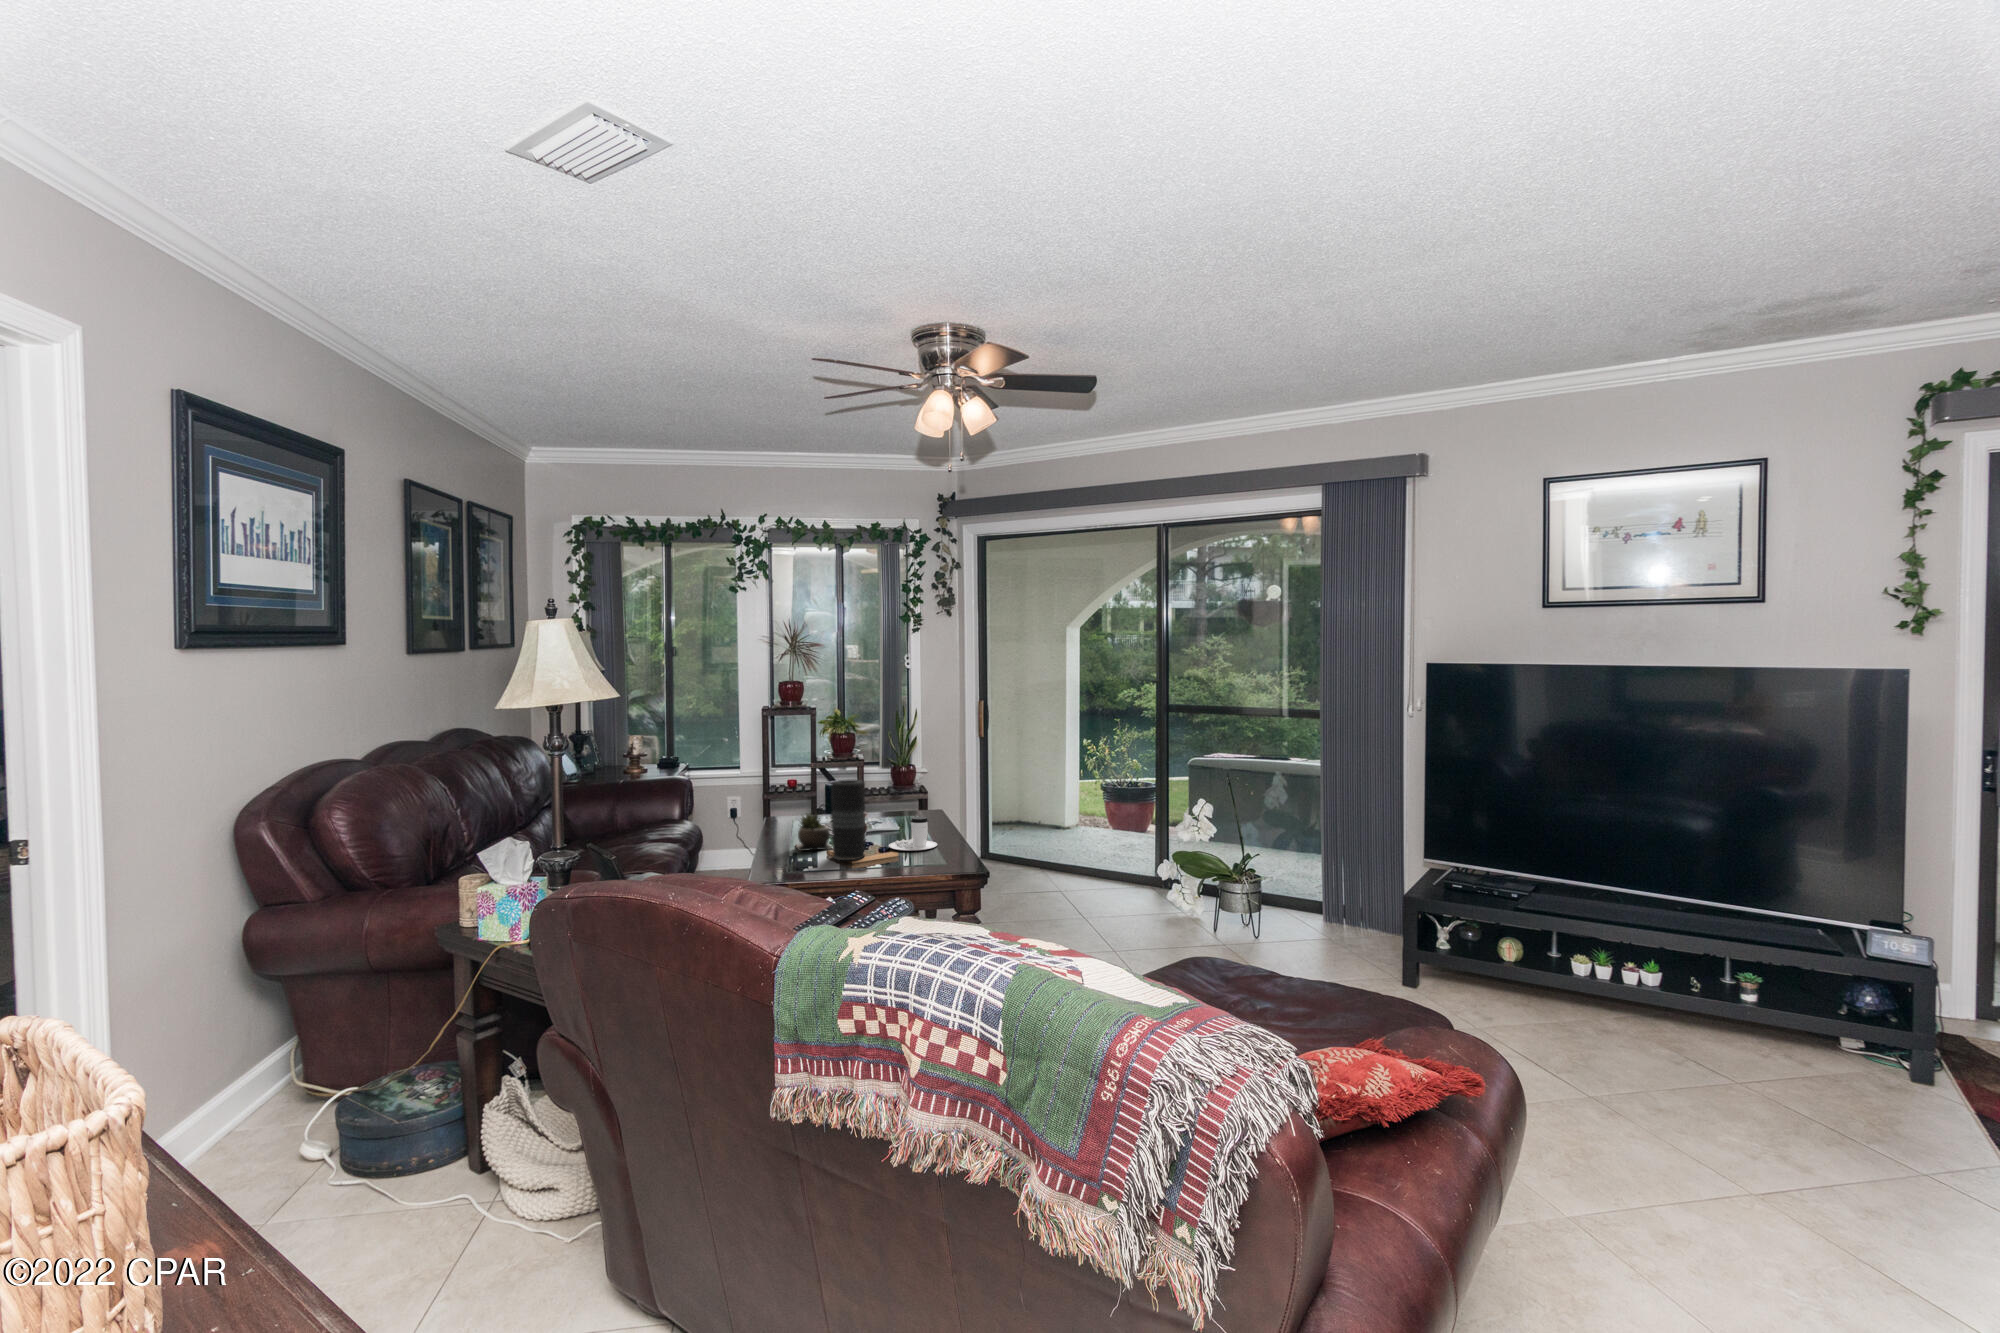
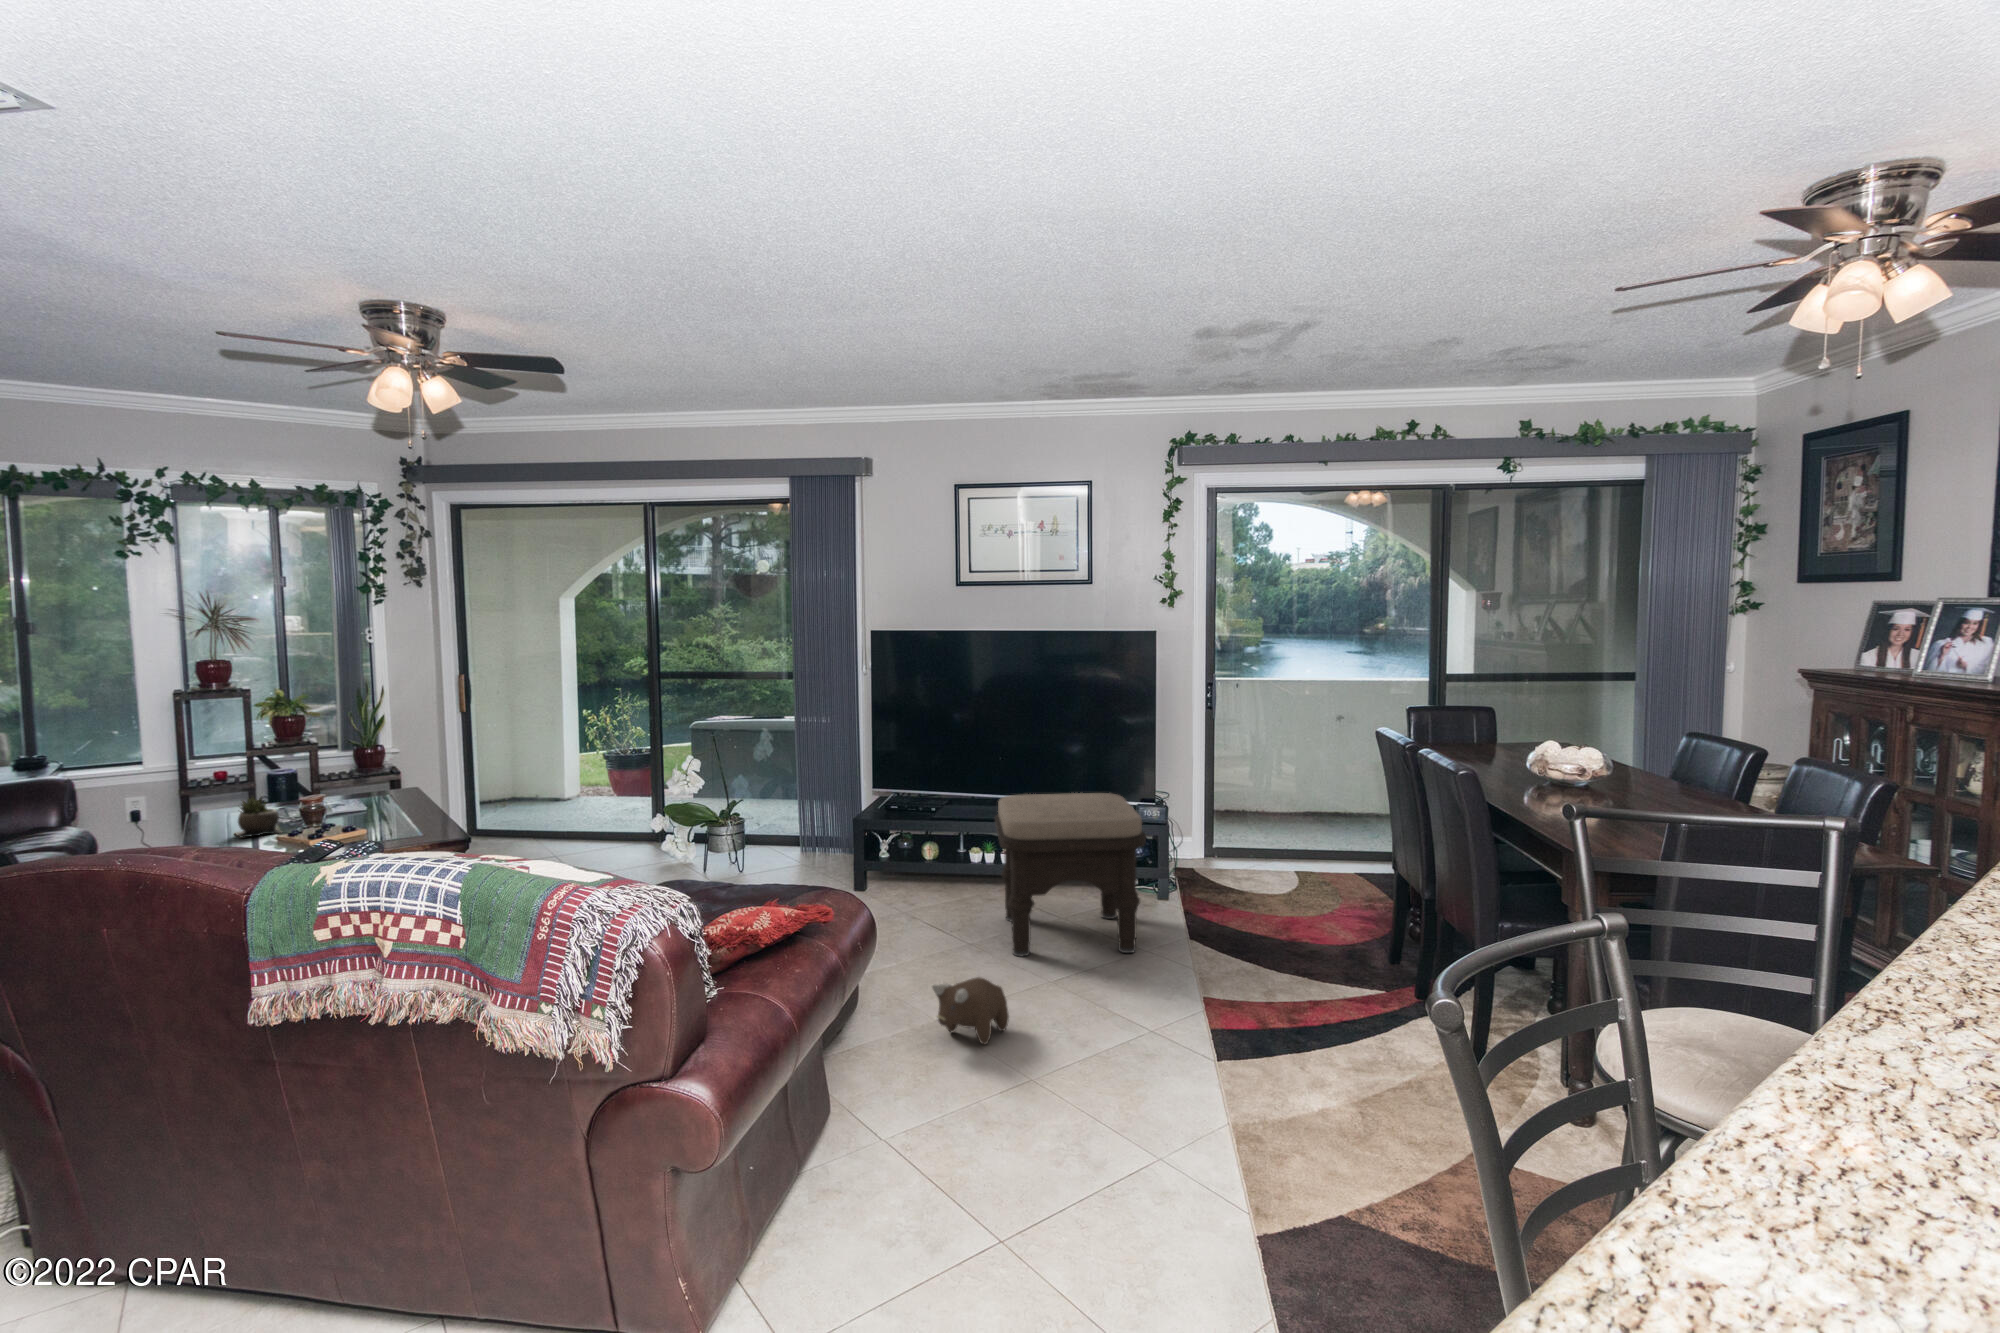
vase: present [831,779,865,860] -> none [279,758,324,841]
coffee cup: present [889,816,937,851] -> none [352,790,410,825]
ottoman: none [1624,894,1913,1165] -> present [995,793,1146,956]
plush toy: none [1571,1170,1696,1279] -> present [932,977,1009,1044]

